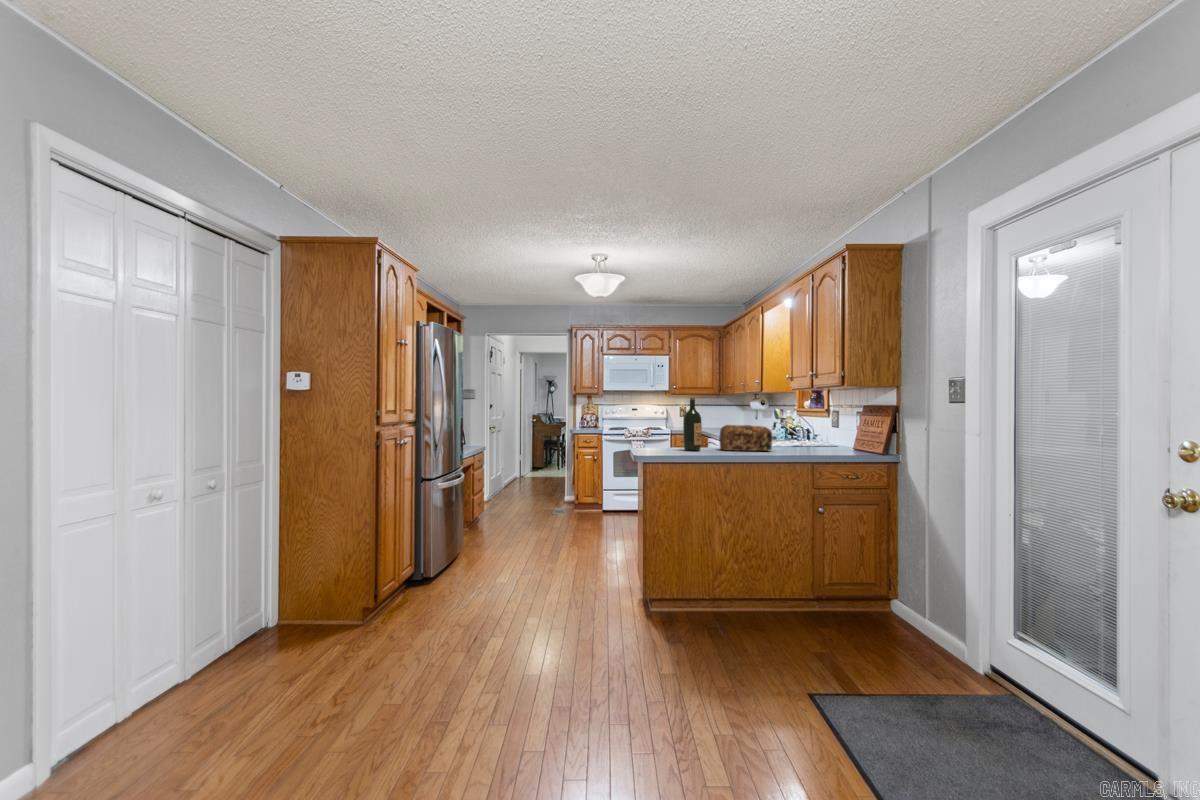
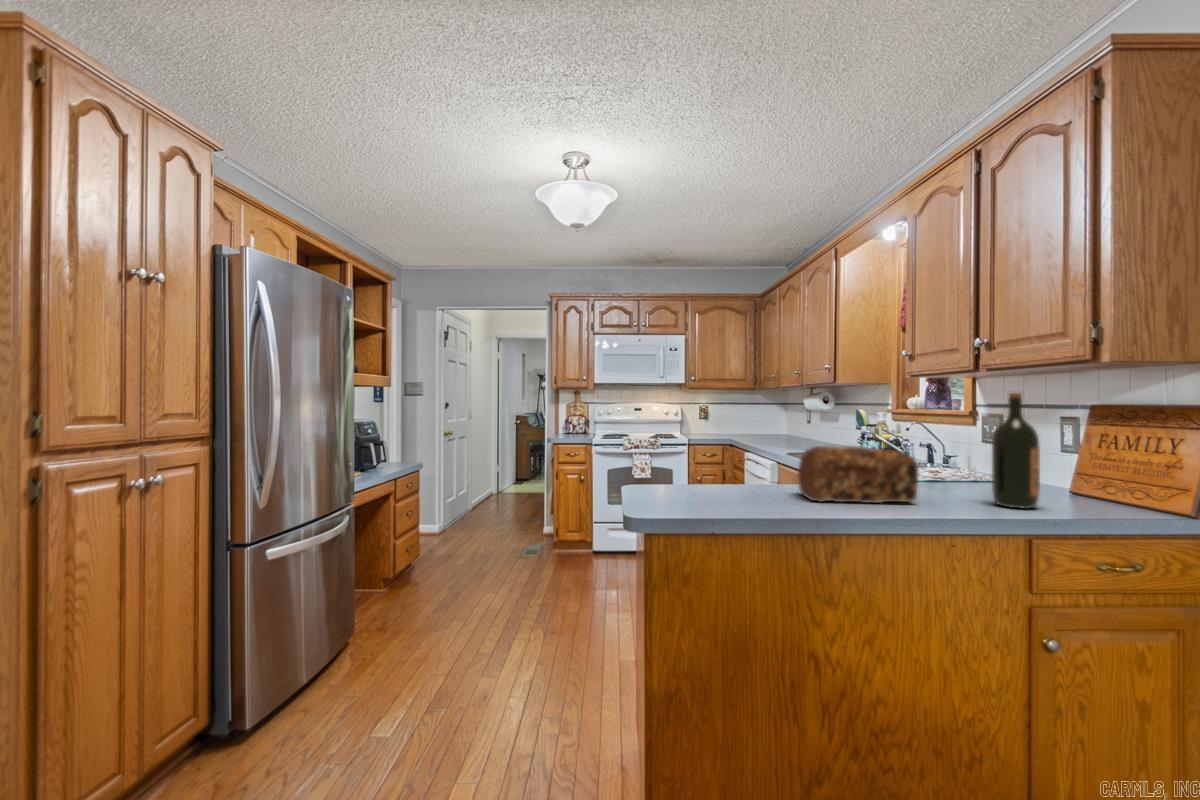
wine bottle: present [683,398,702,451] -> present [992,393,1040,509]

